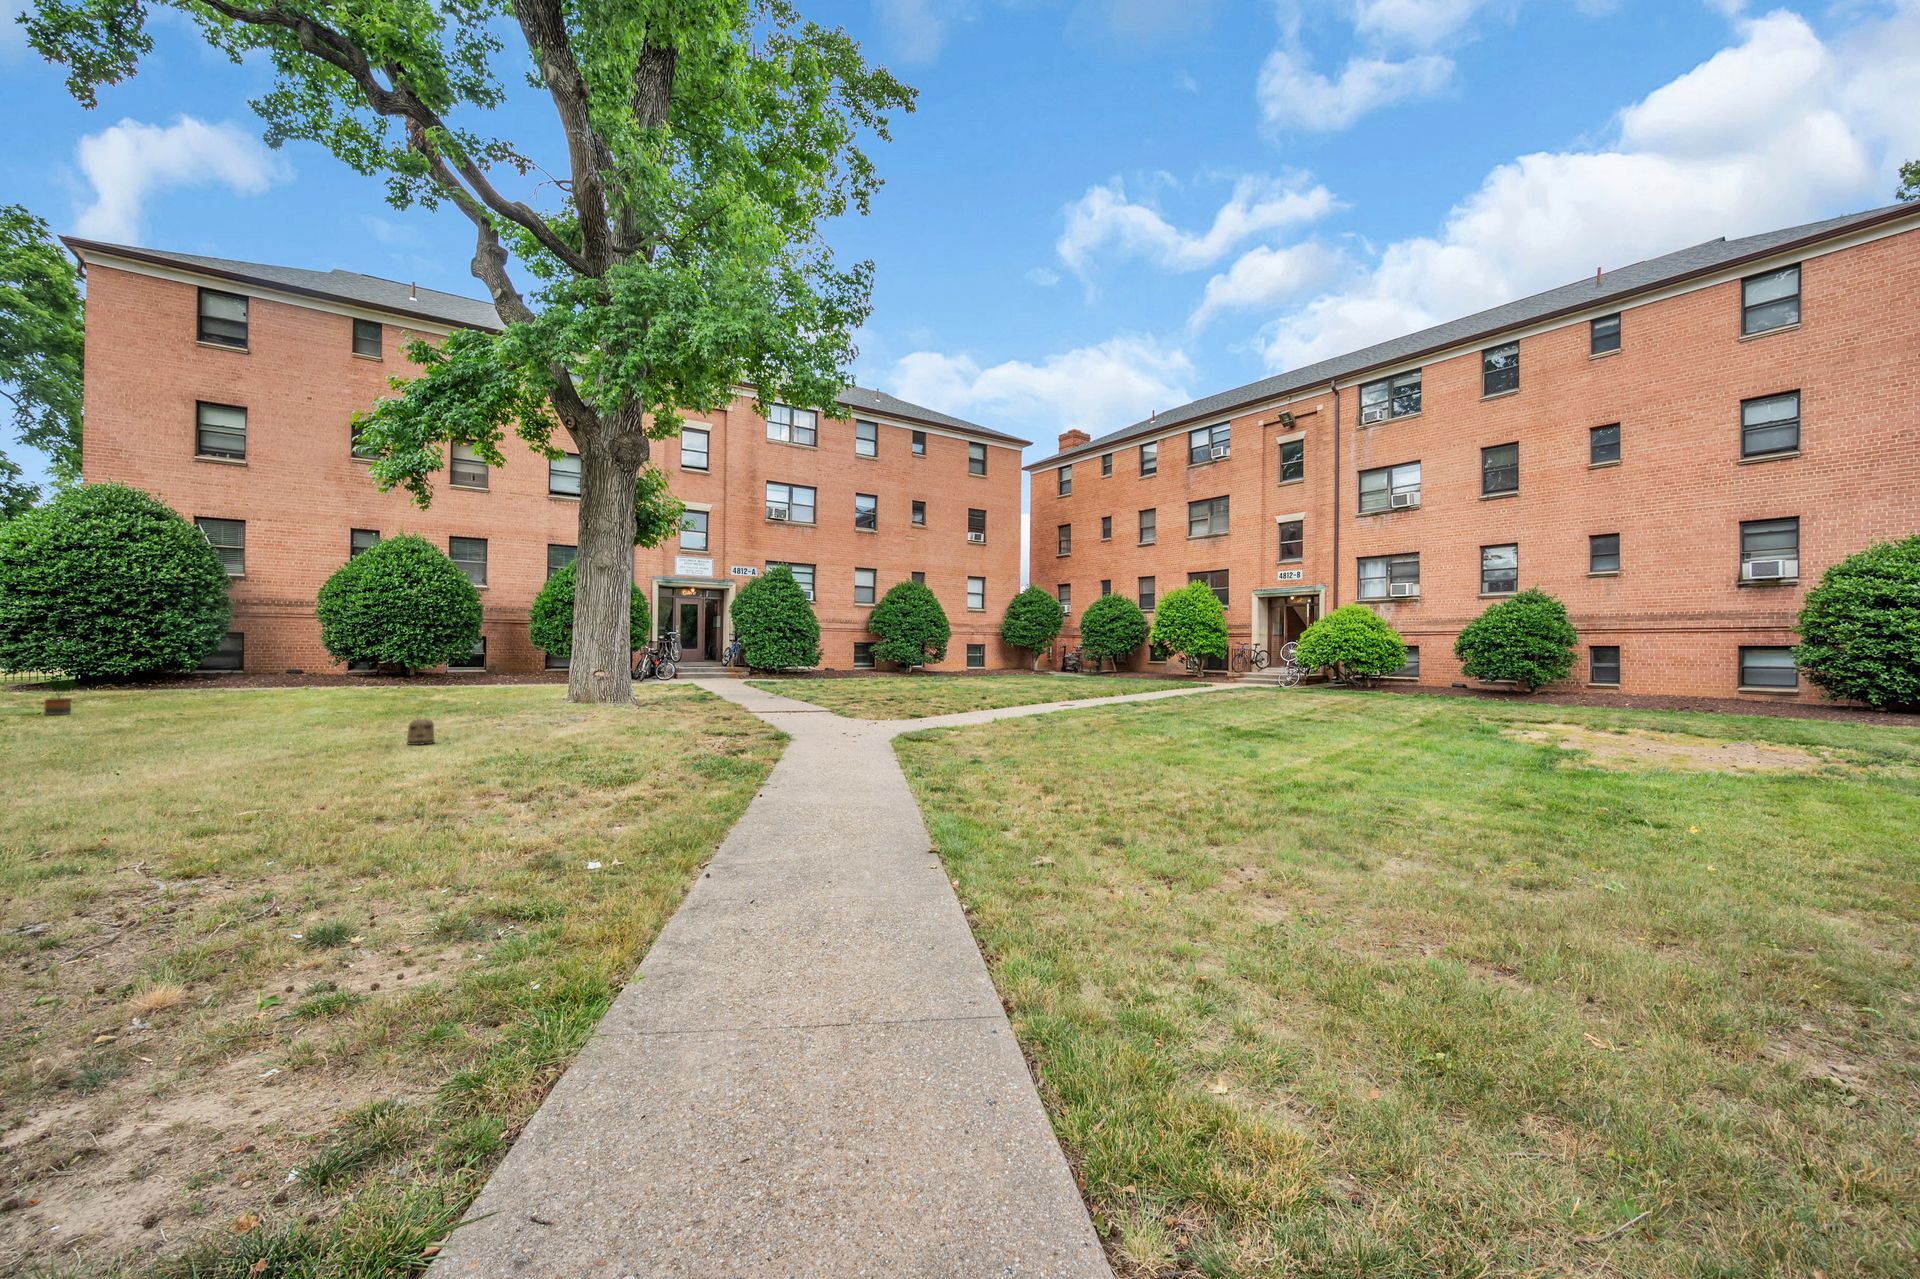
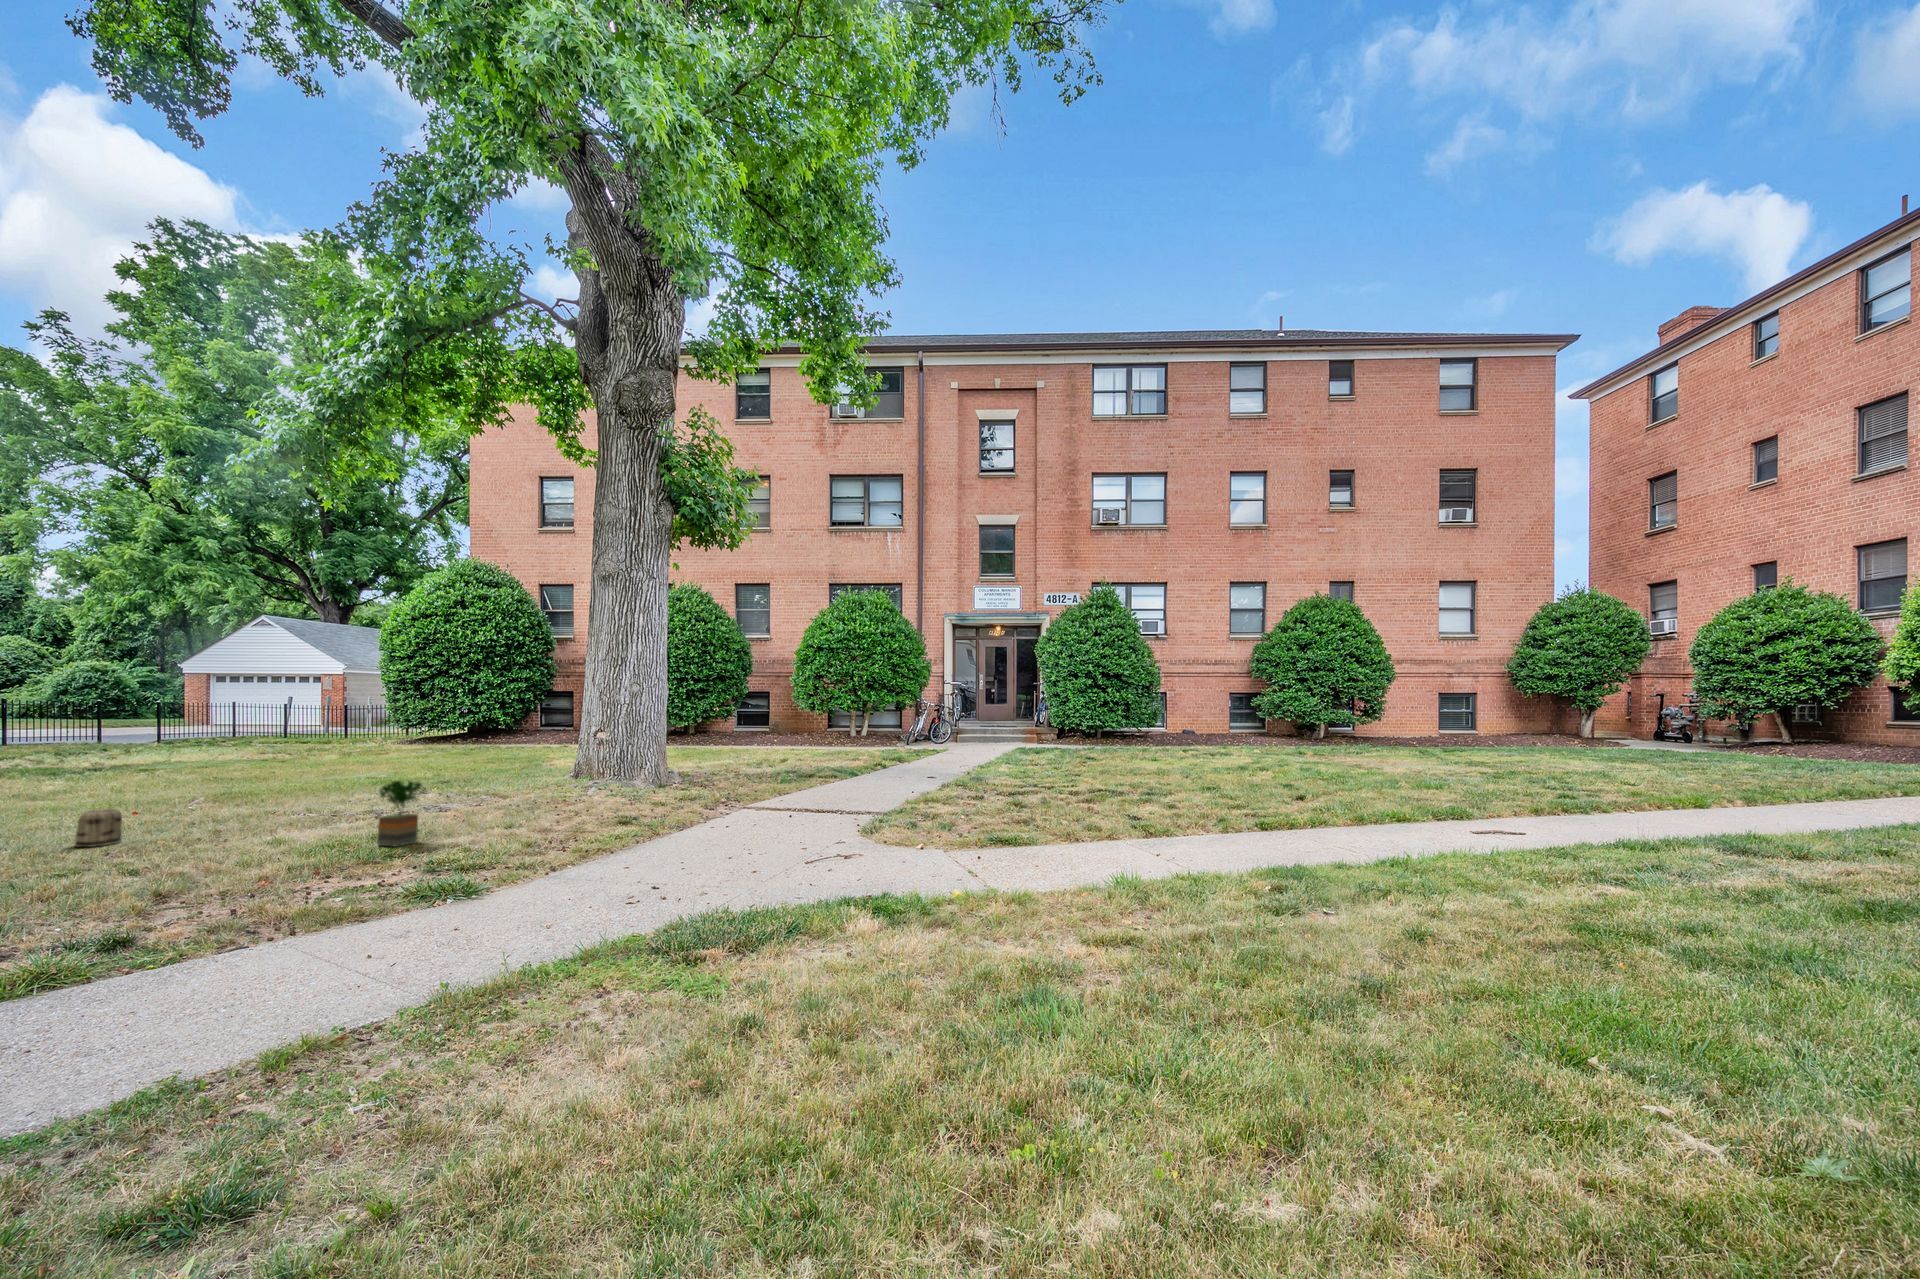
potted tree: present [44,679,76,715] -> present [377,781,427,846]

